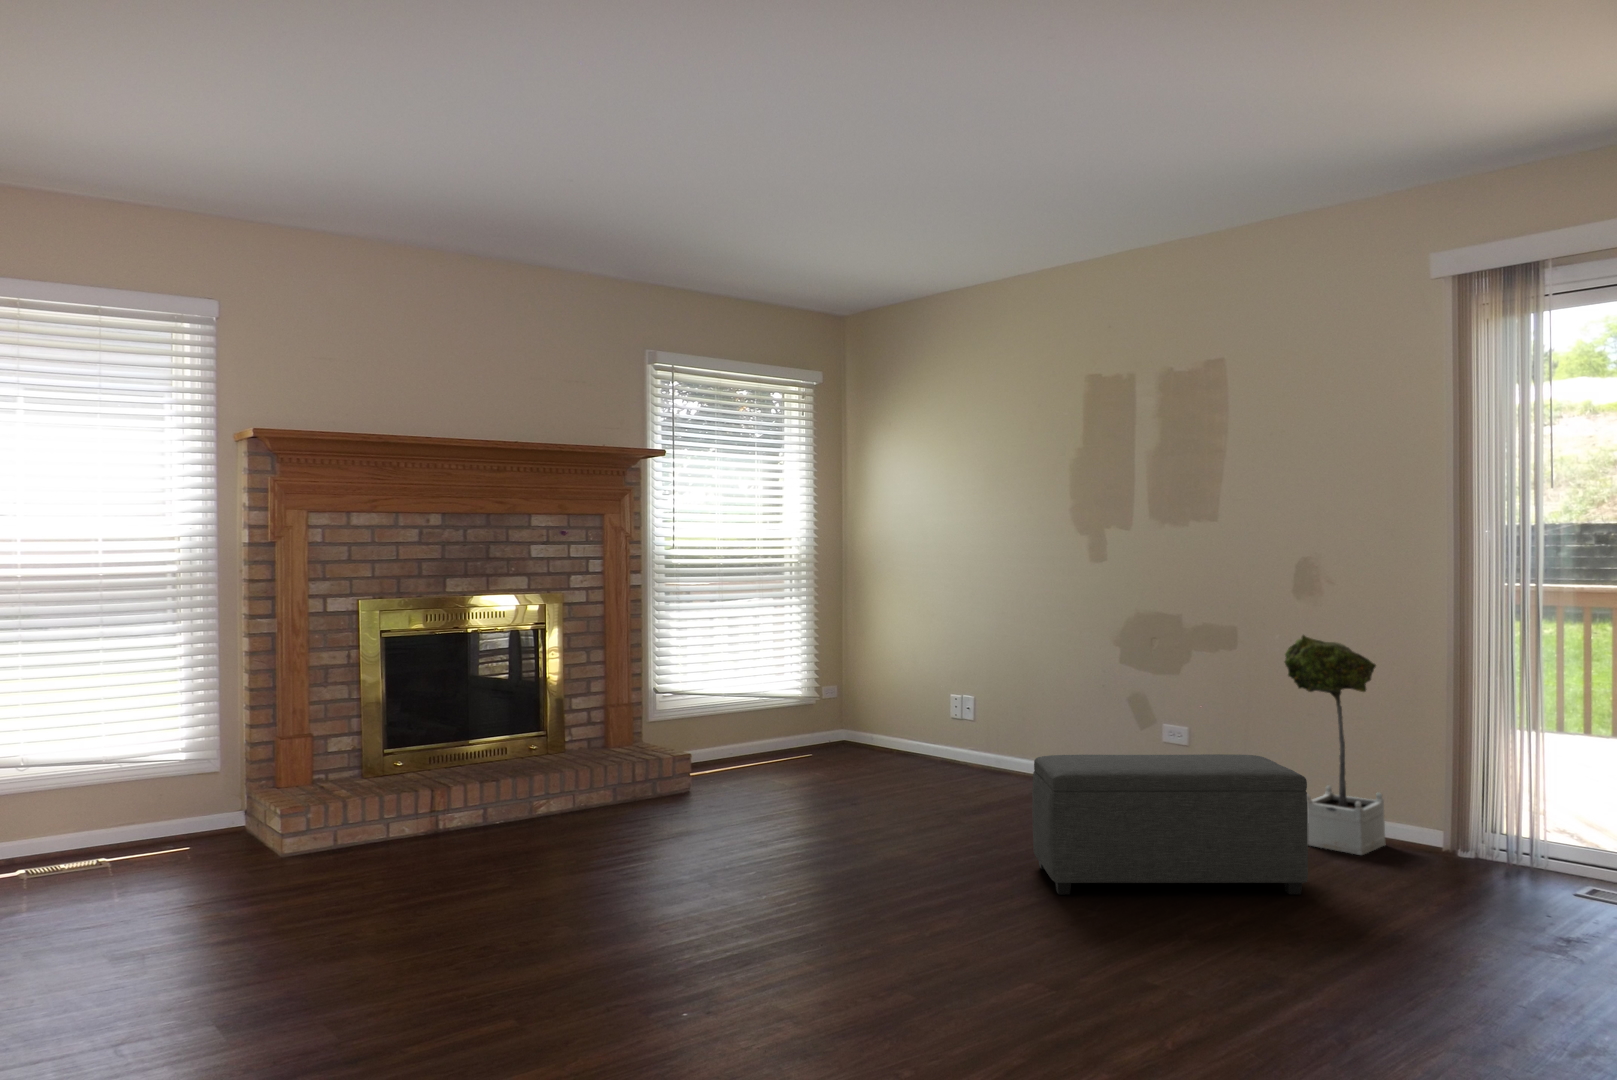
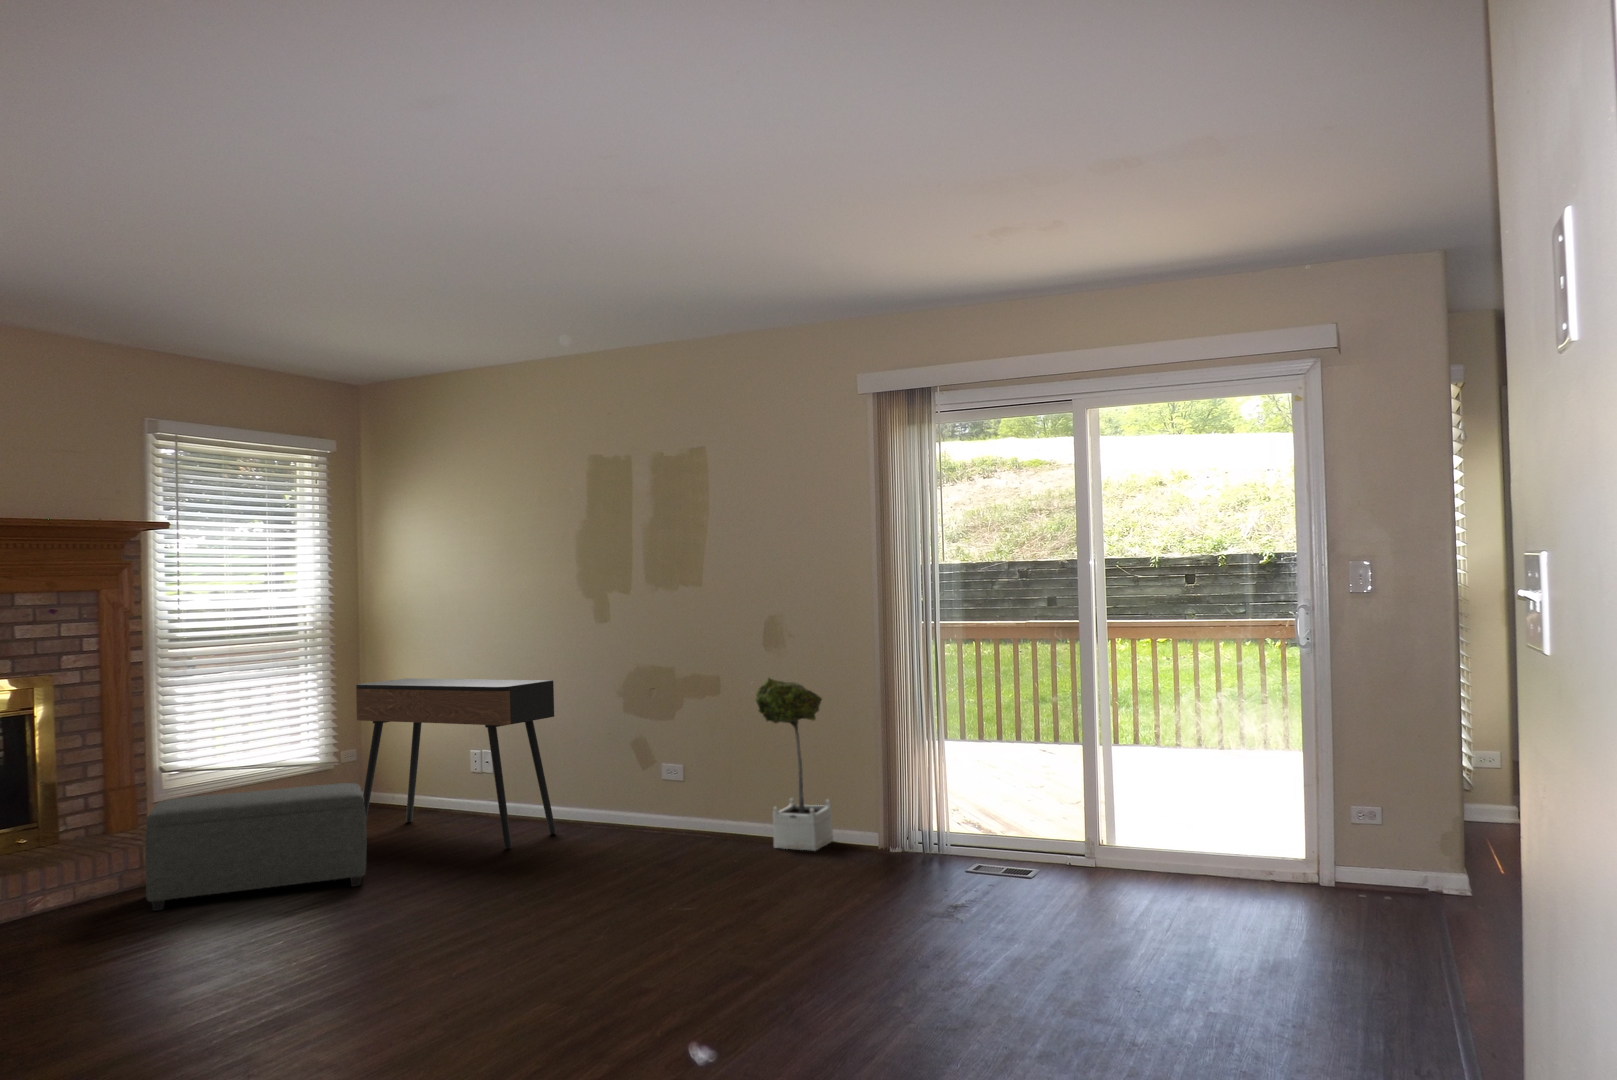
console table: none [834,615,1038,806] -> present [356,679,556,849]
ottoman: present [1032,754,1308,895] -> present [145,783,366,911]

